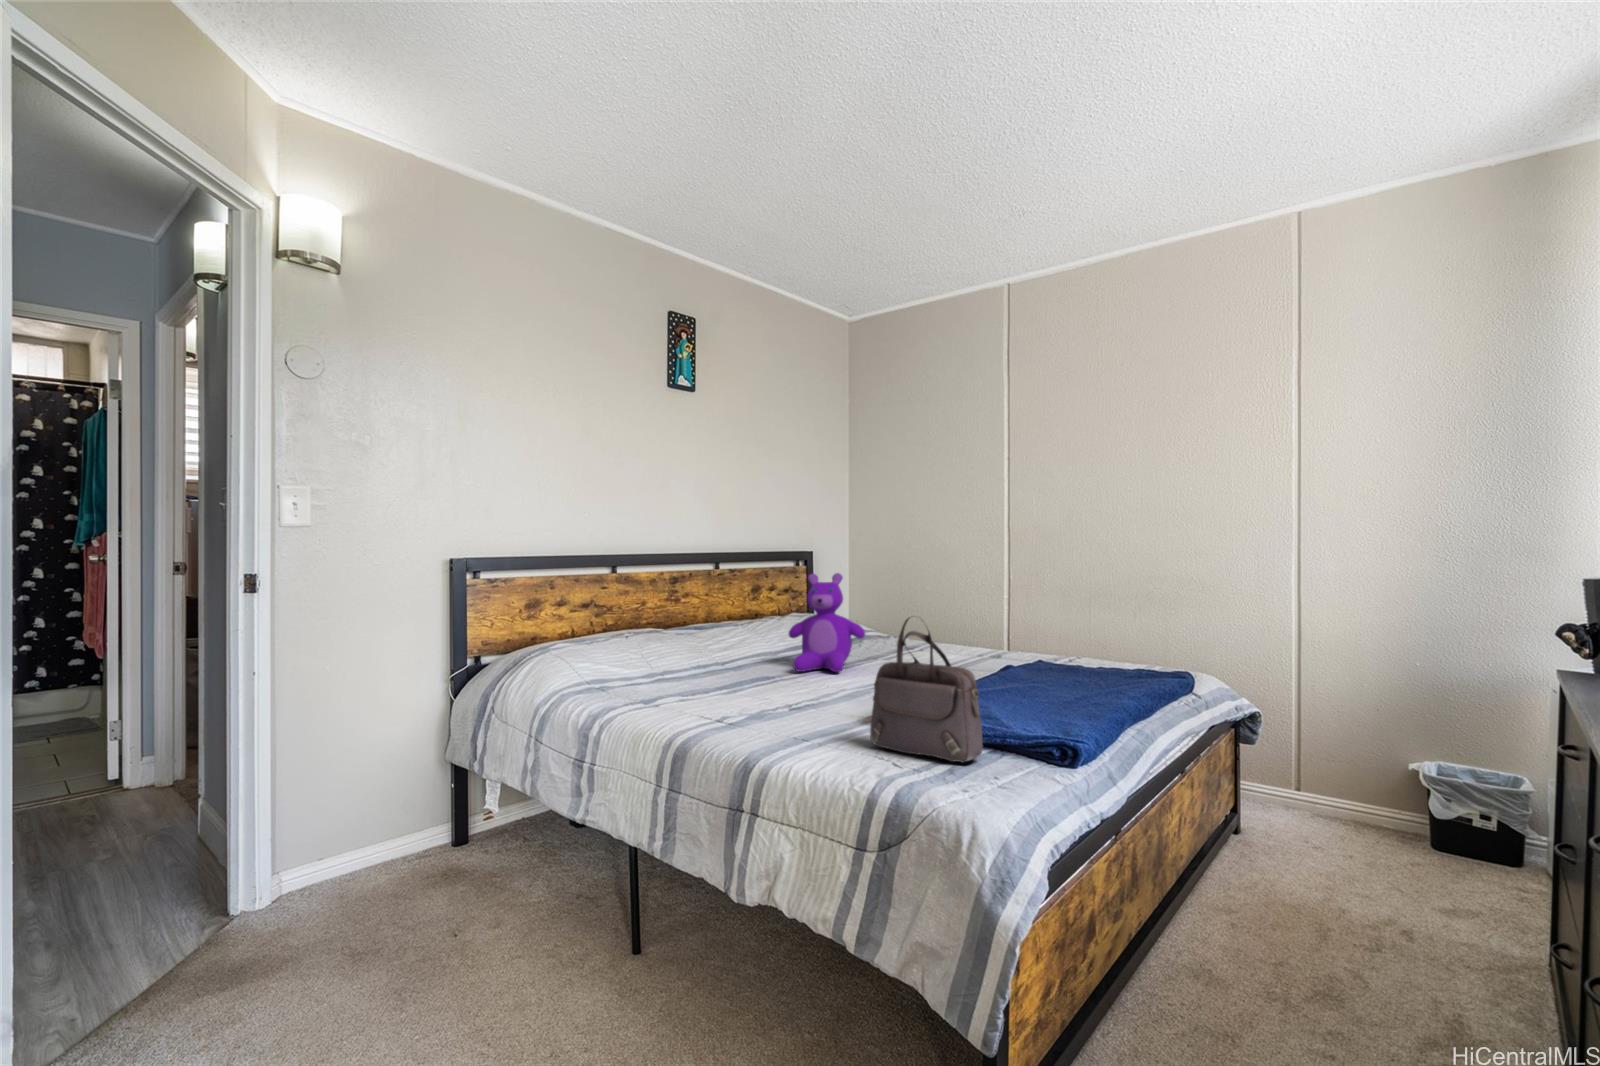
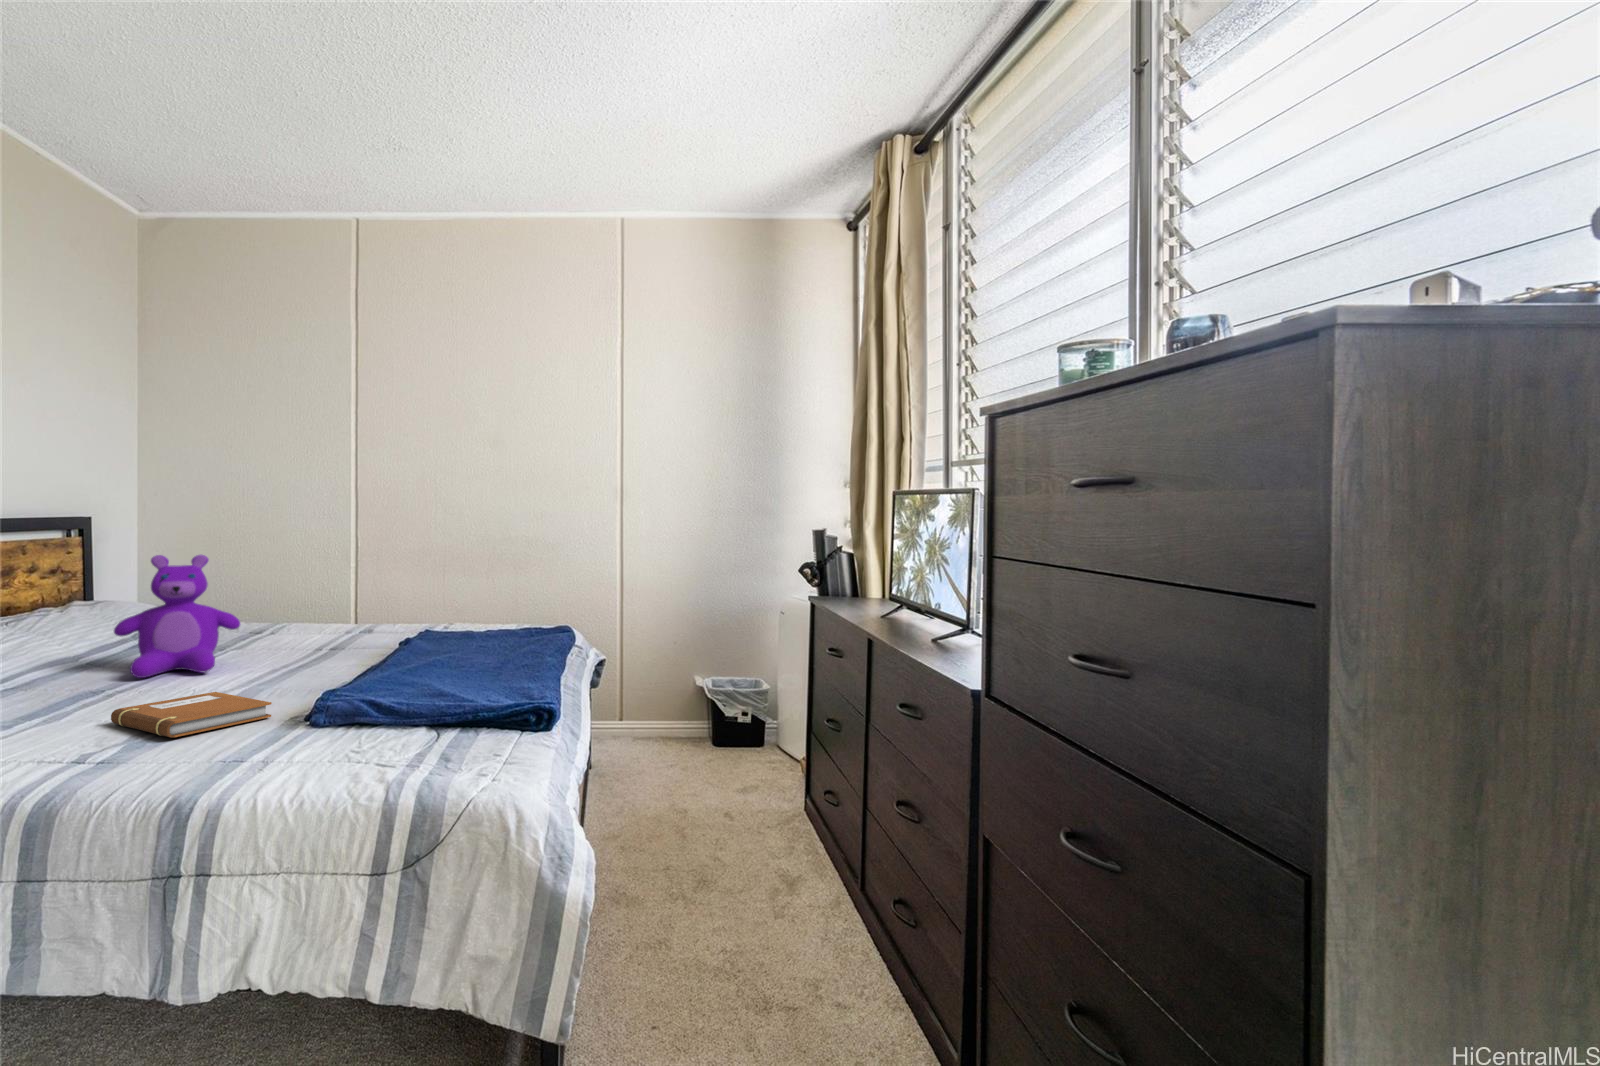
handbag: present [870,618,983,763] -> none [349,613,490,757]
notebook: none [759,684,848,713] -> present [111,692,272,738]

